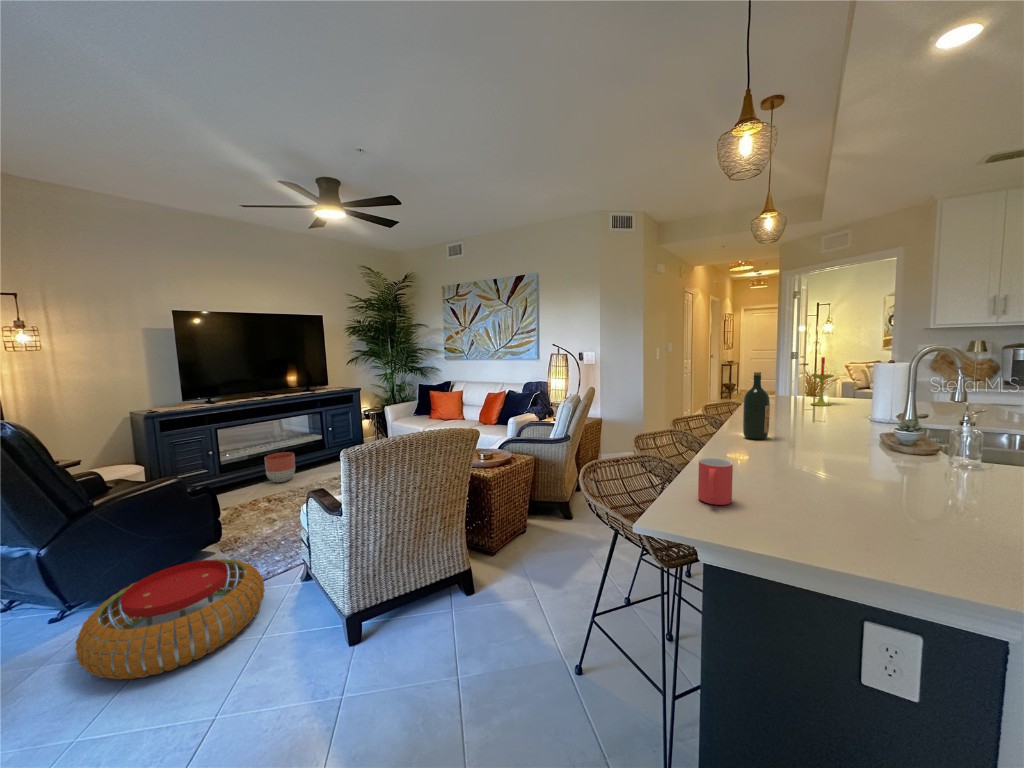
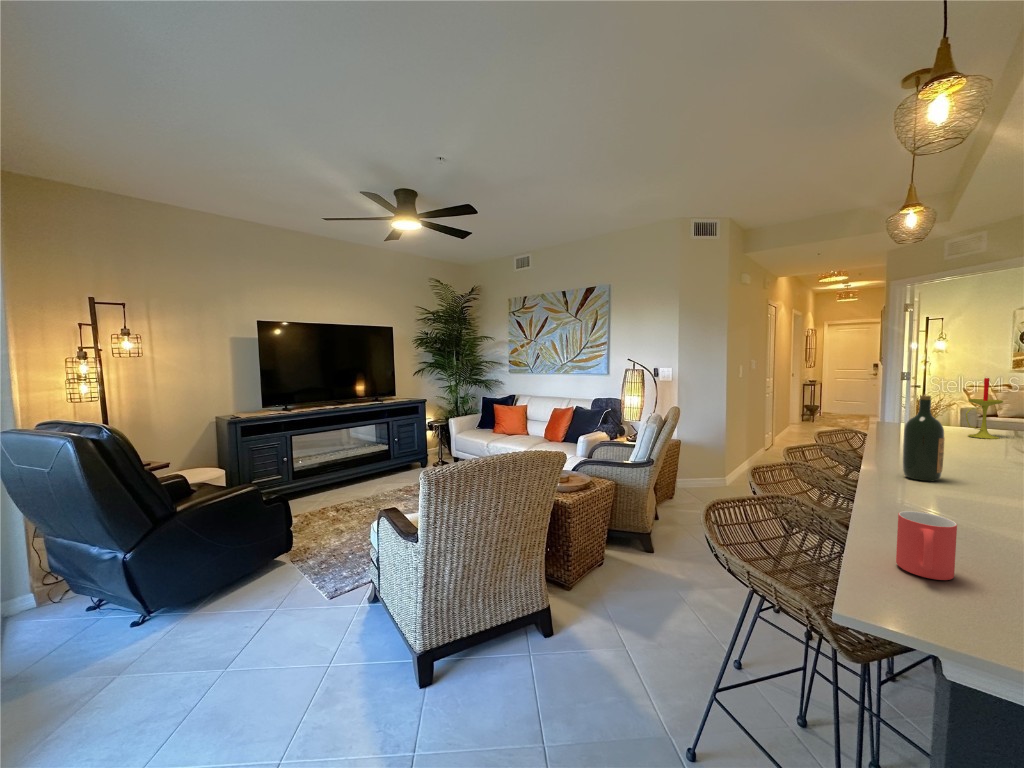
planter: present [265,452,295,482] -> none [333,462,361,492]
pouf: present [75,559,265,680] -> none [152,573,333,699]

